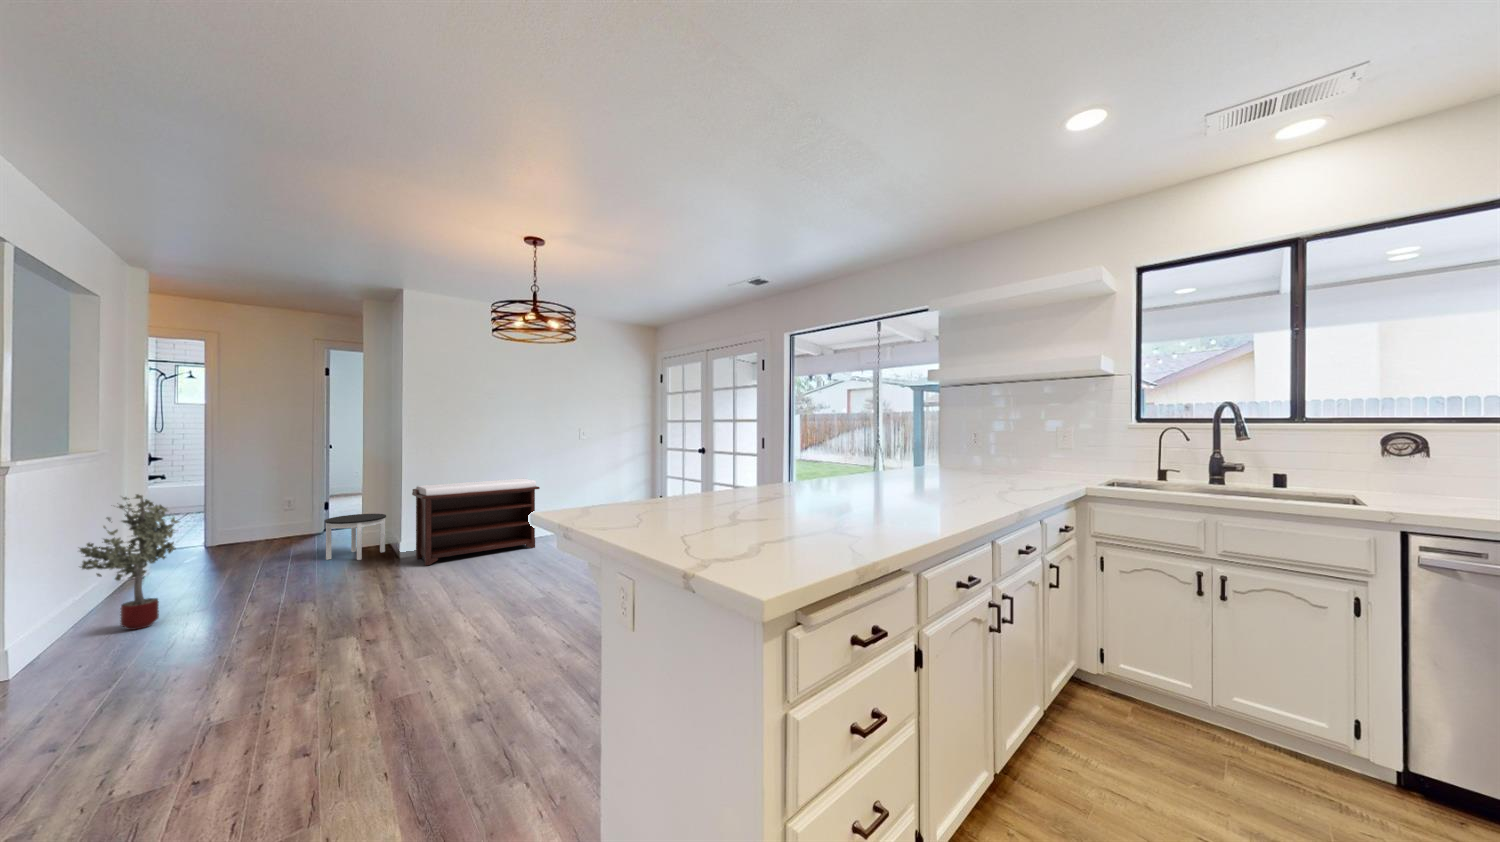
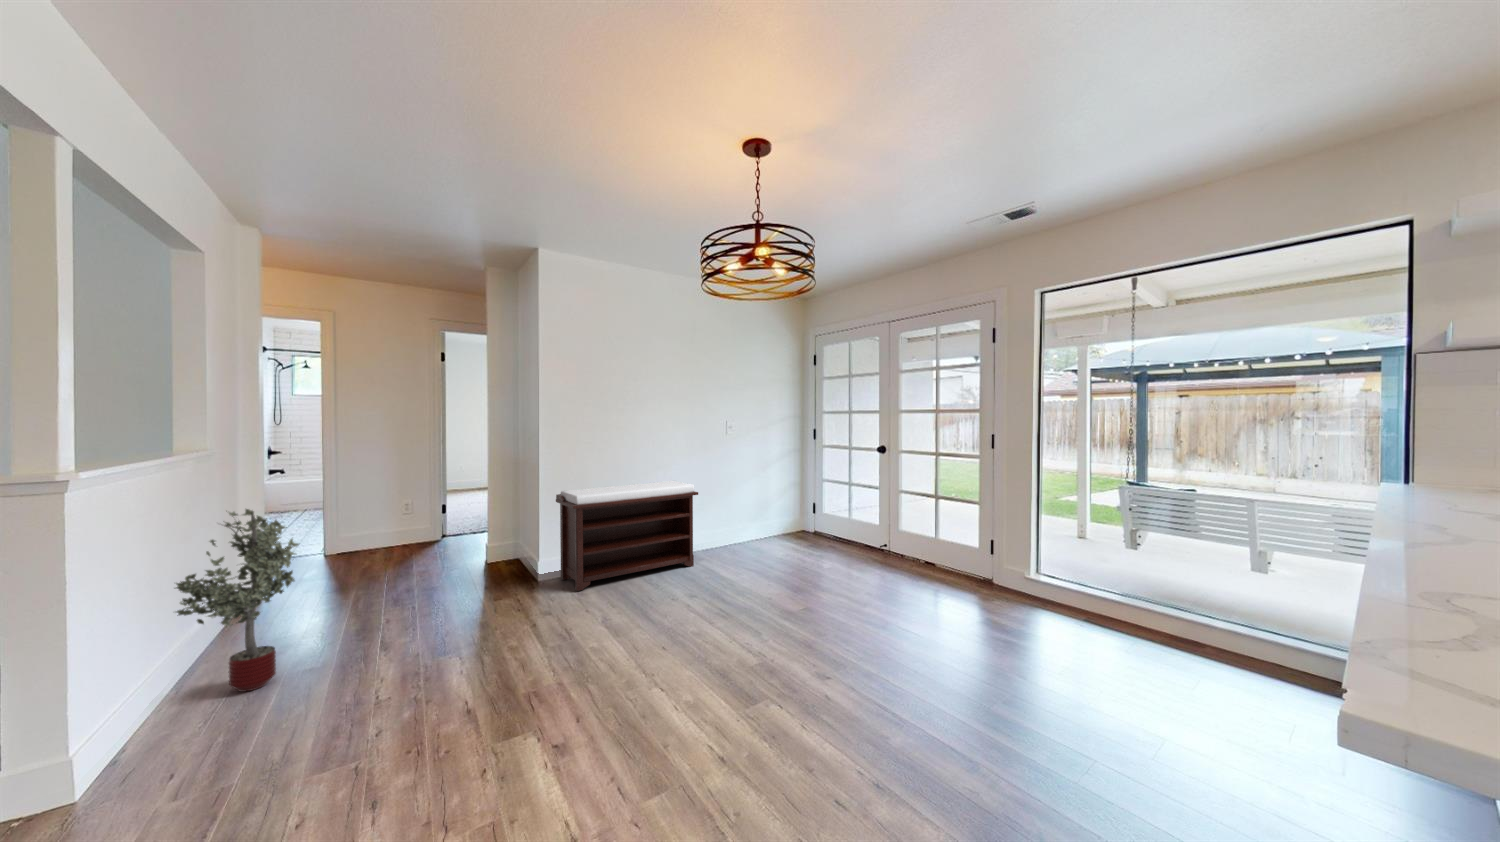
round table: present [325,514,386,560] -> none [456,522,522,580]

